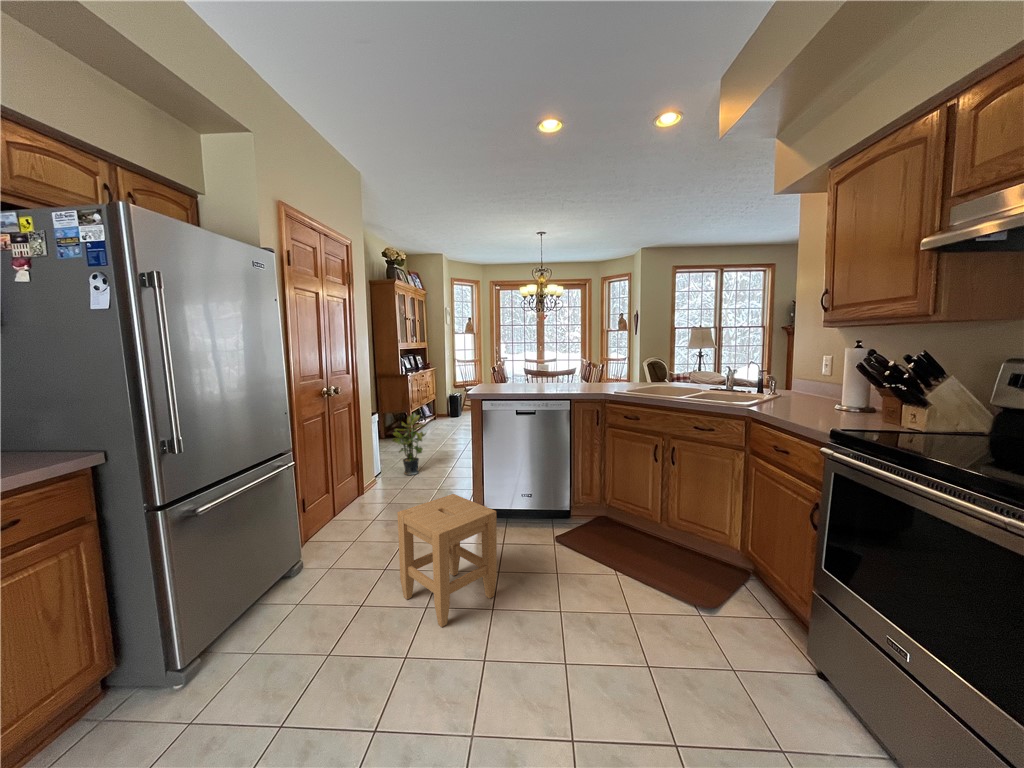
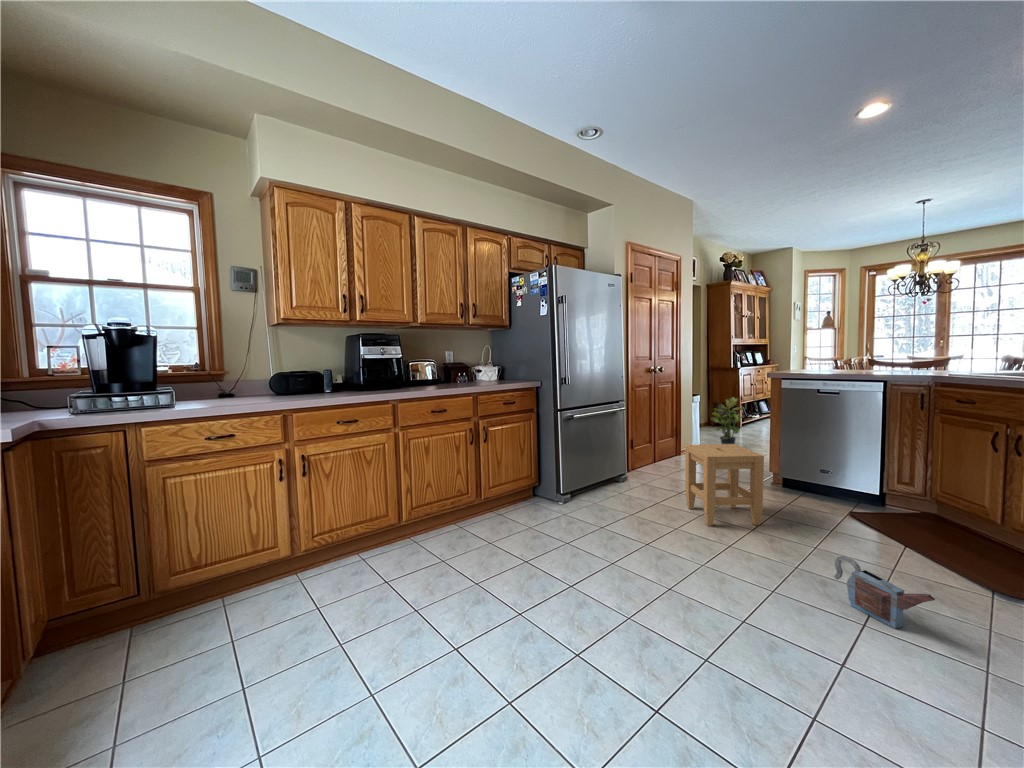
watering can: none [617,648,727,727] -> present [834,556,935,629]

